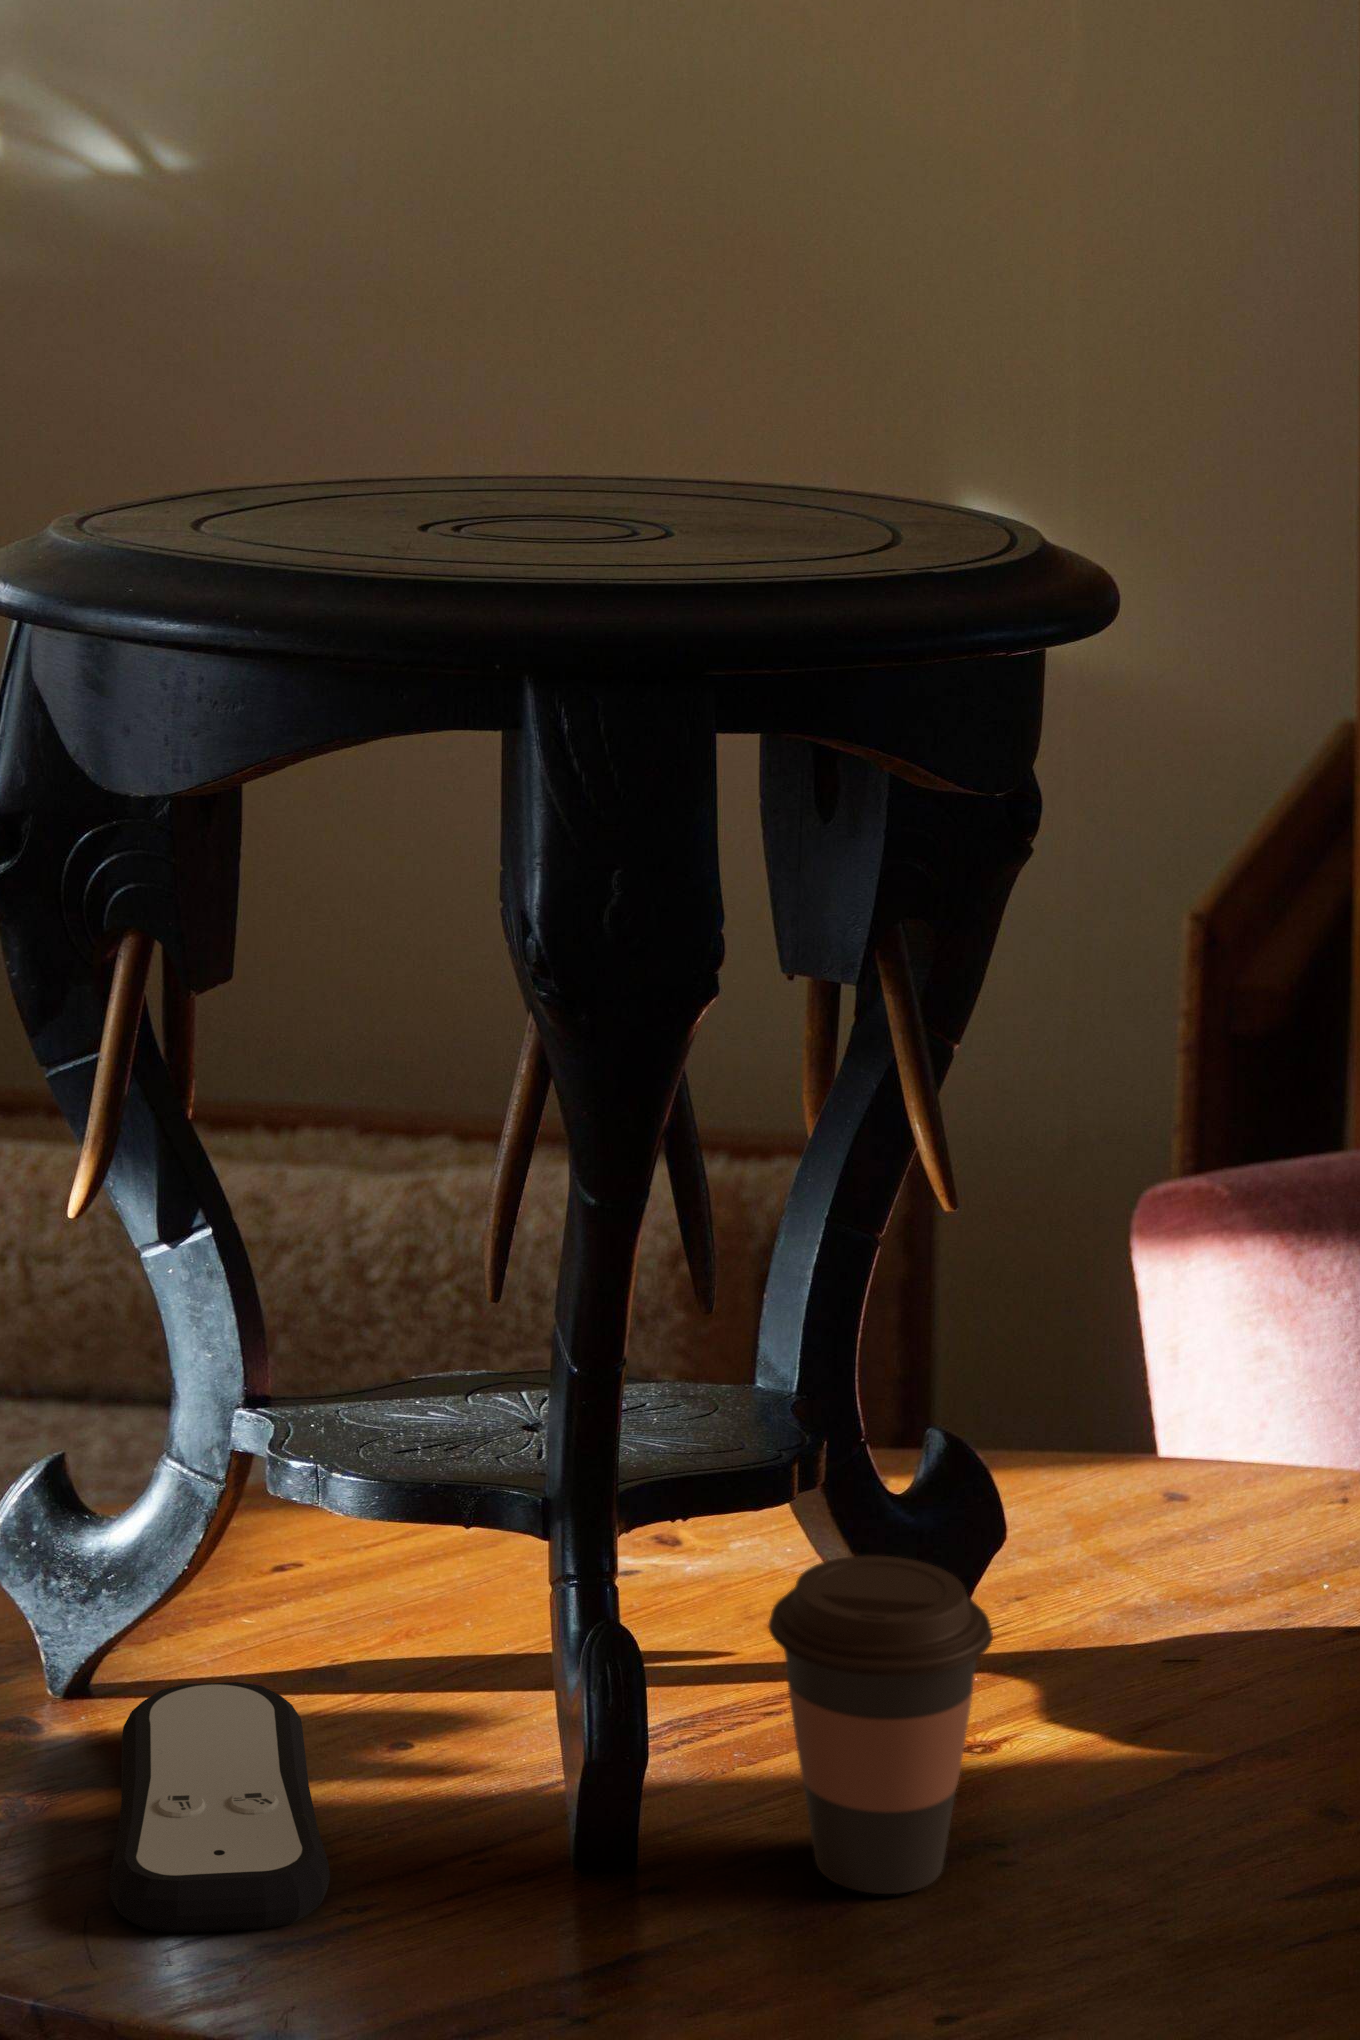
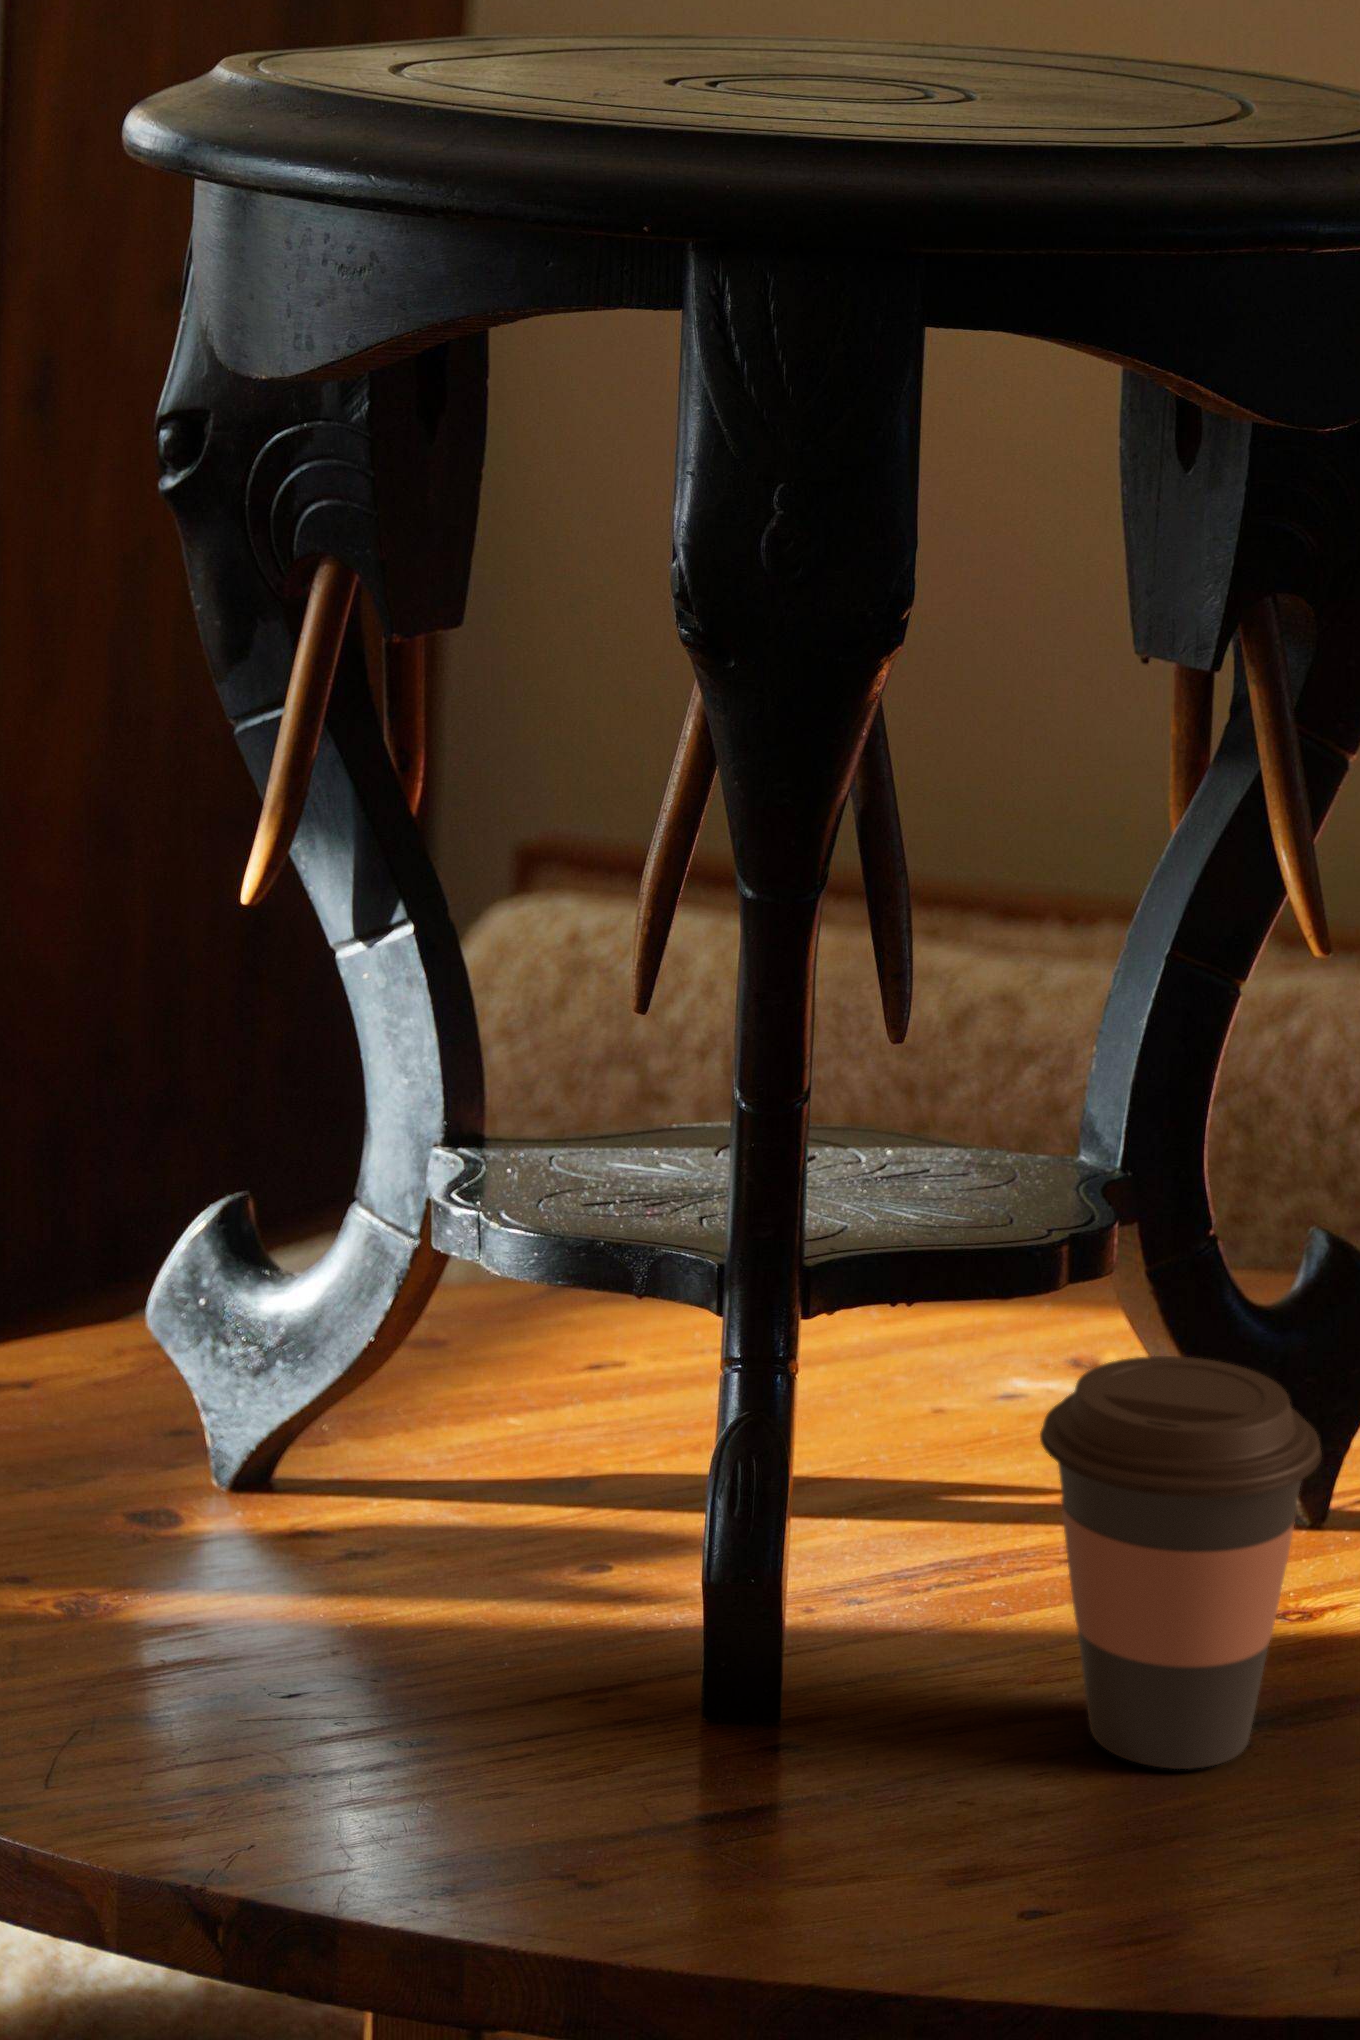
remote control: present [109,1682,330,1933] -> none [212,1473,492,1753]

